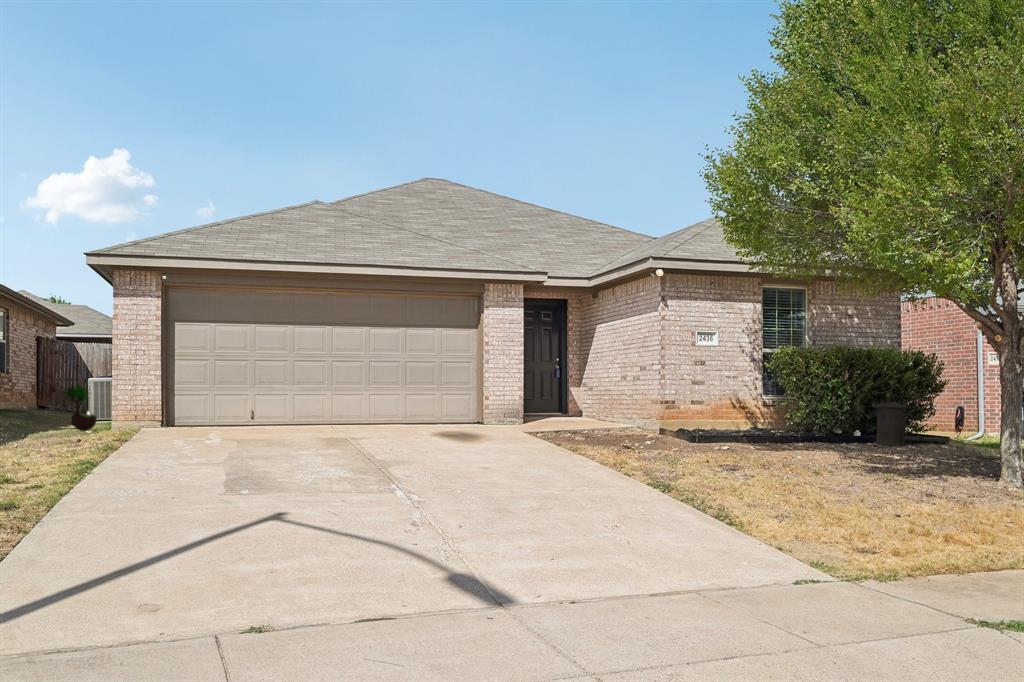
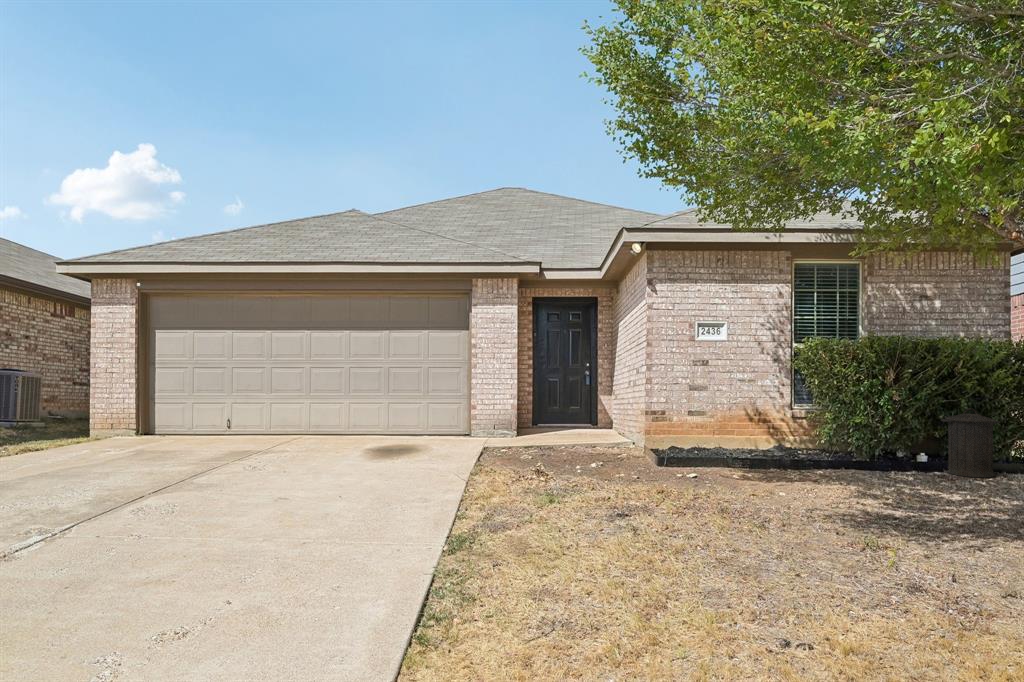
potted tree: present [64,385,97,431] -> none [55,384,89,432]

